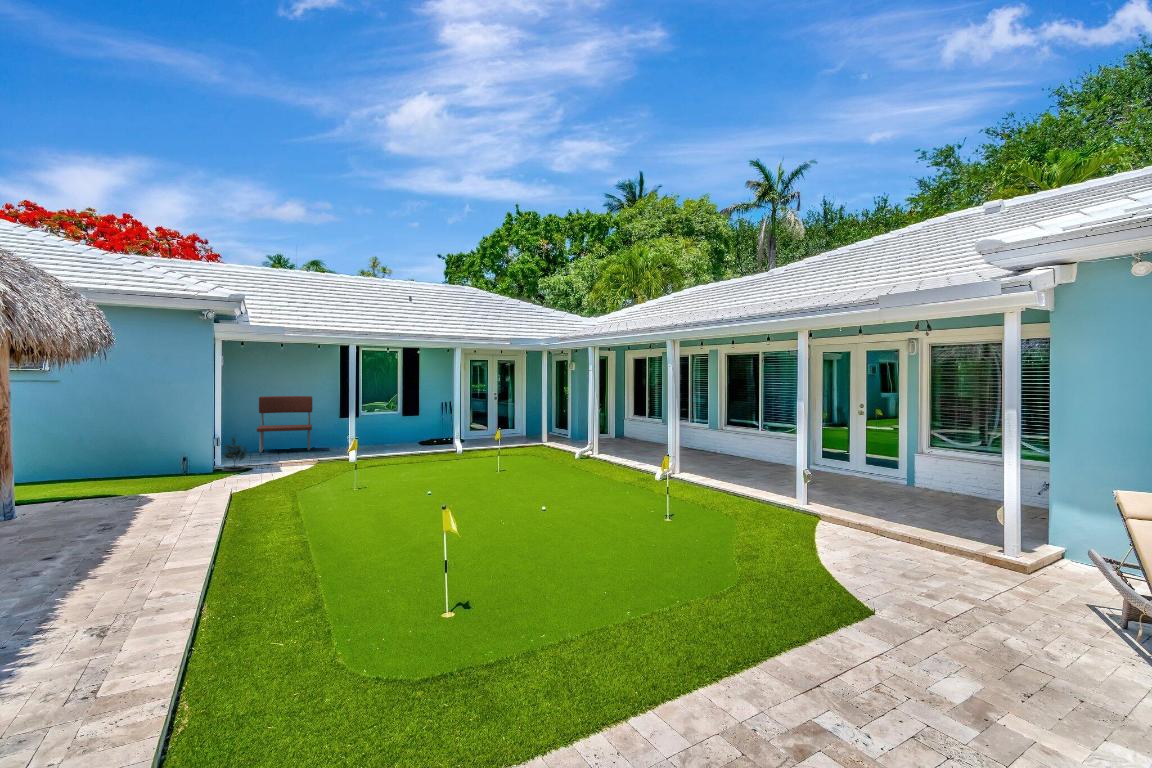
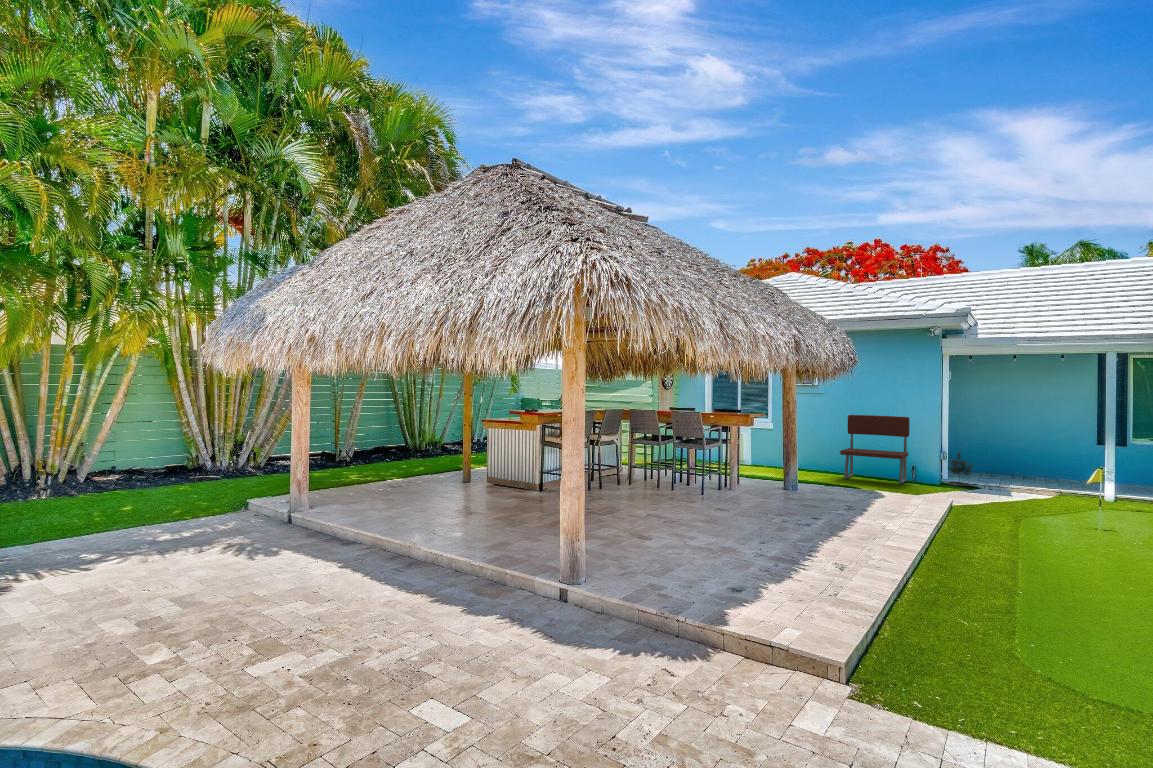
bench: present [257,396,312,453] -> present [840,415,910,484]

